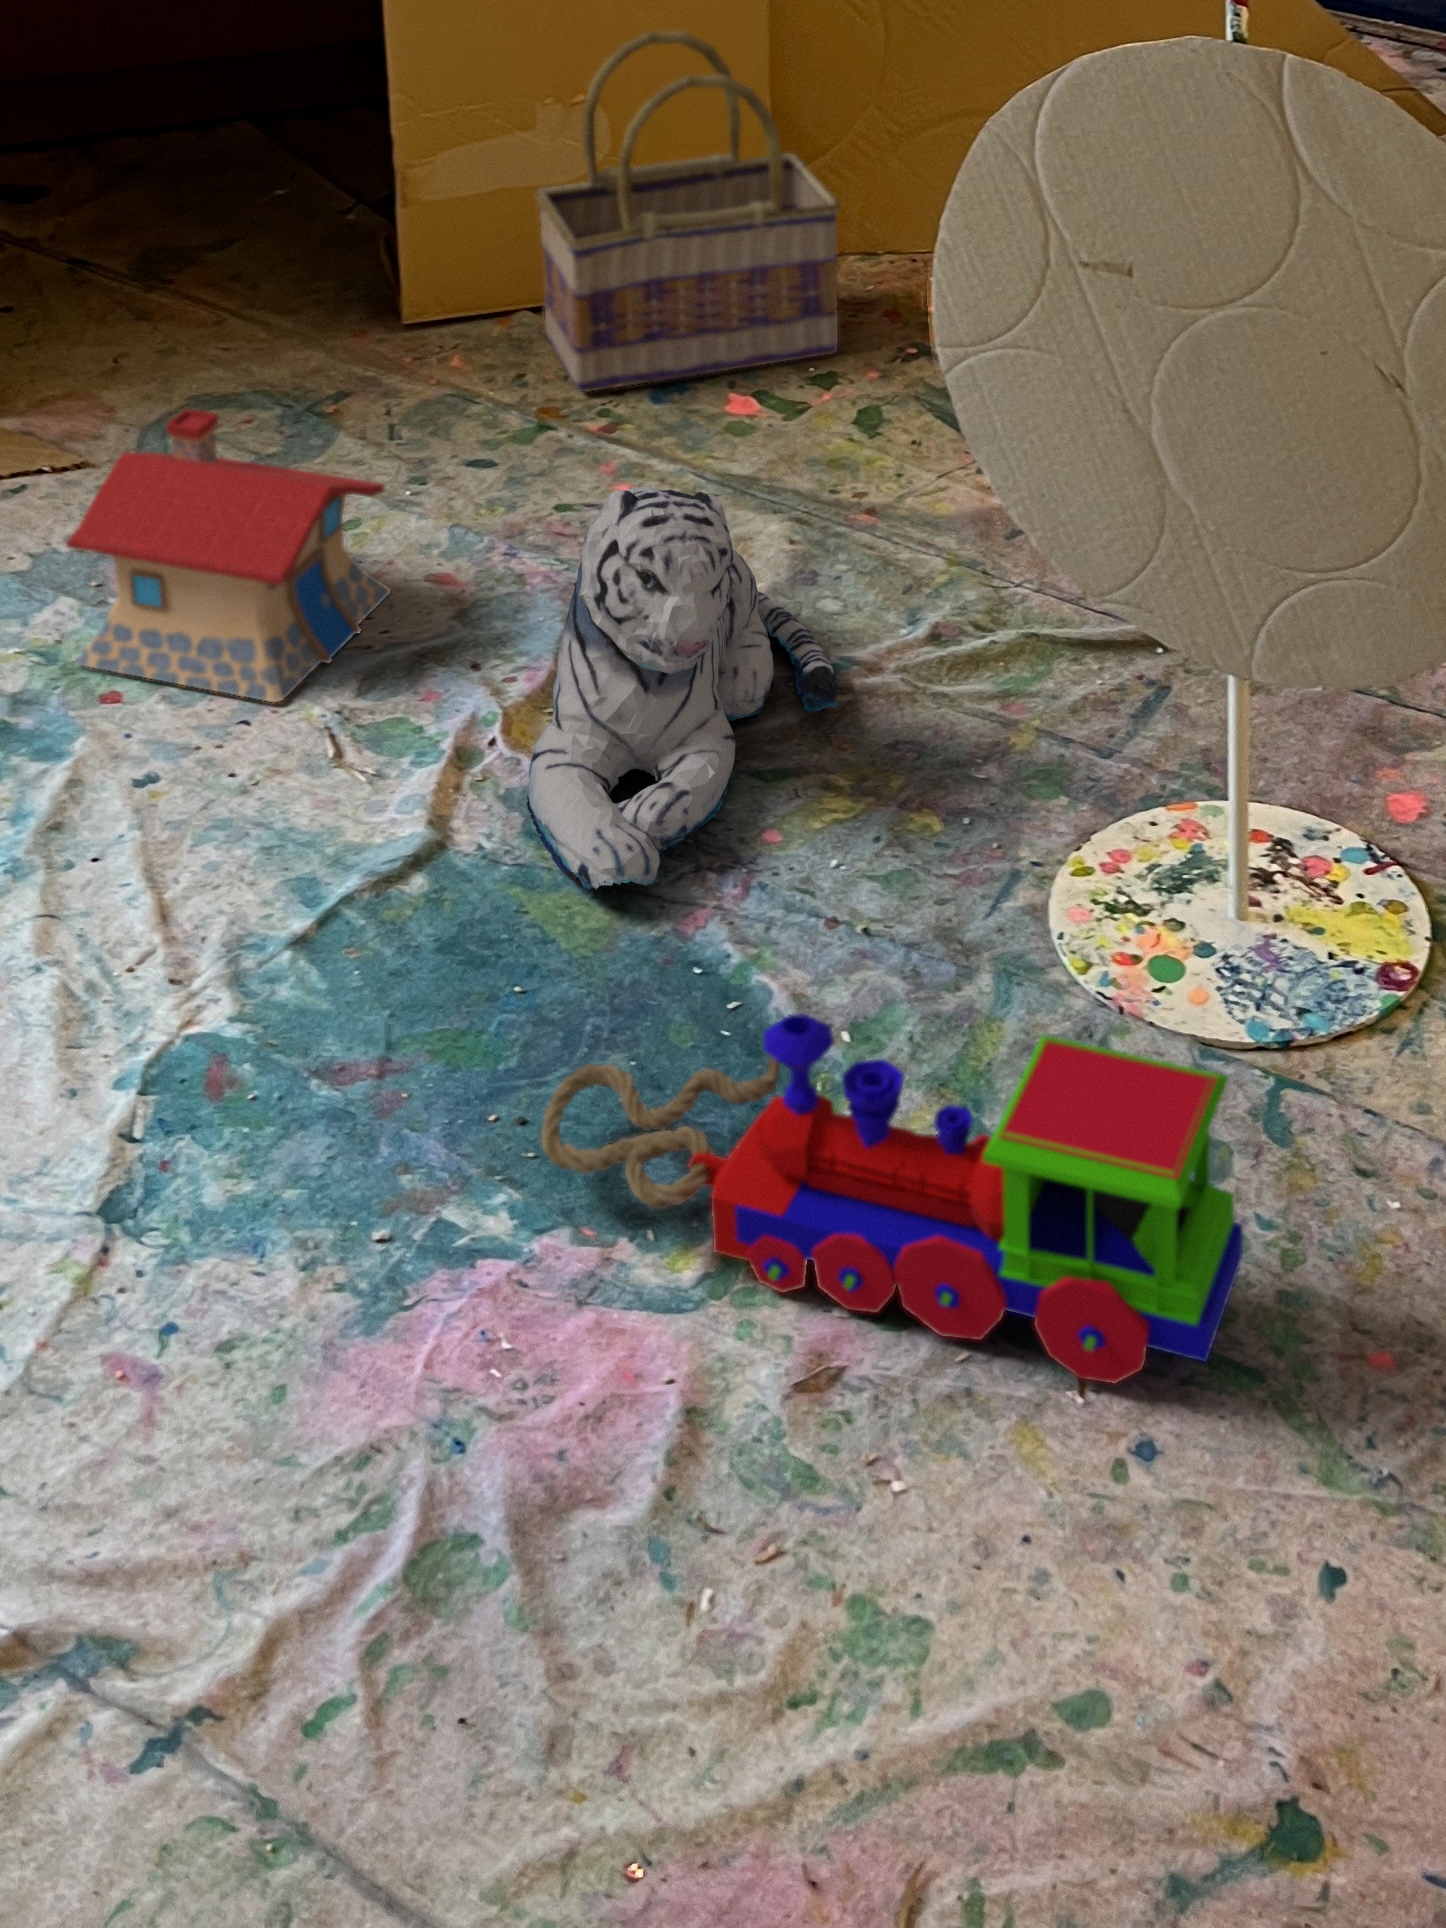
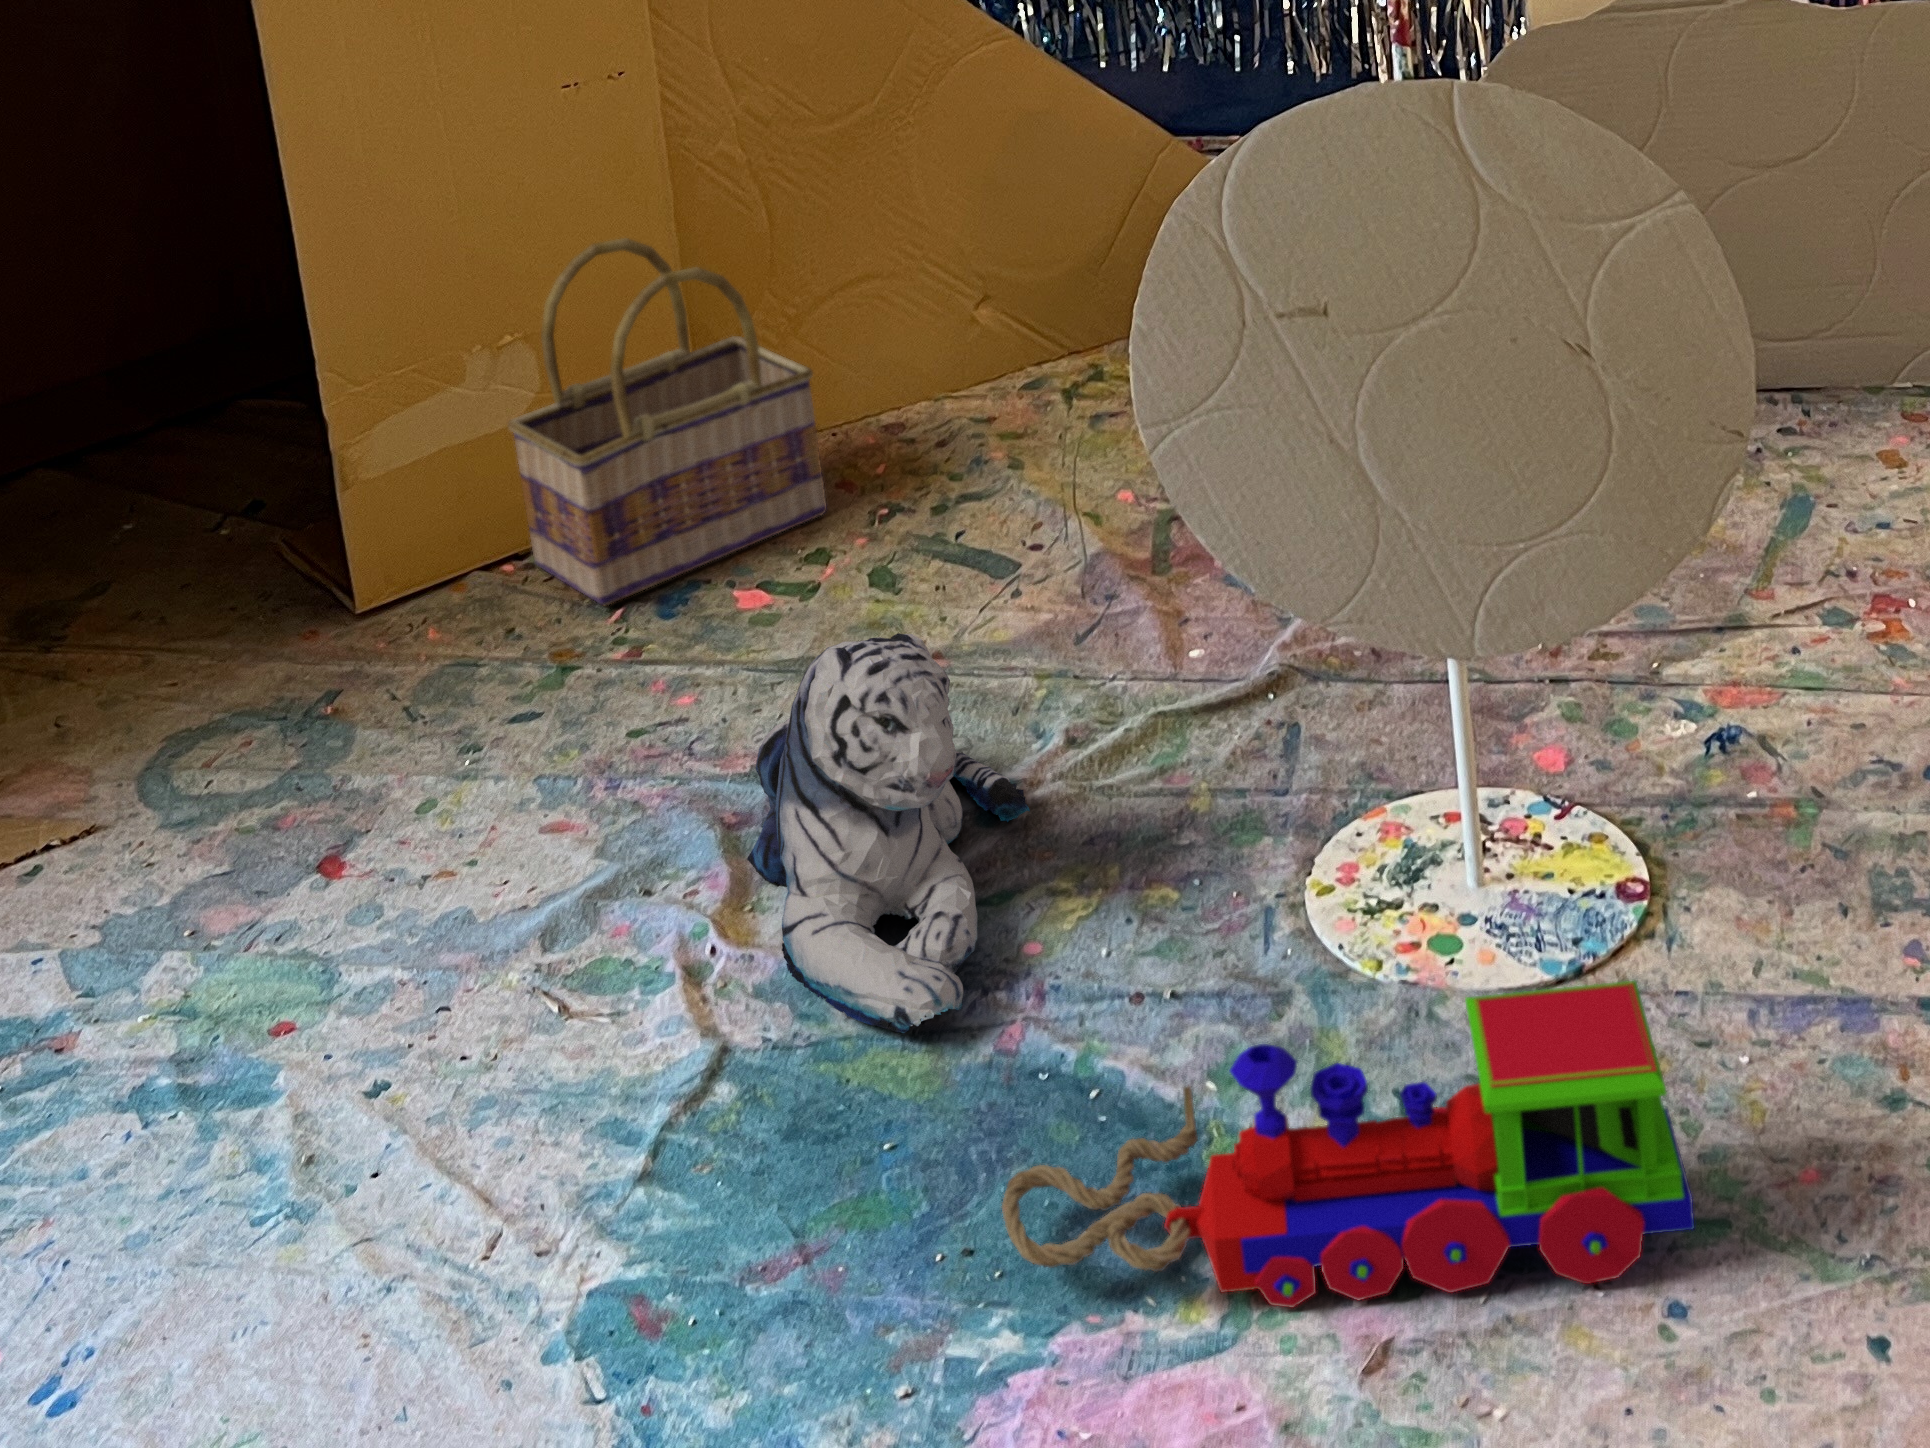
toy house: present [66,409,391,702] -> none [216,696,530,986]

